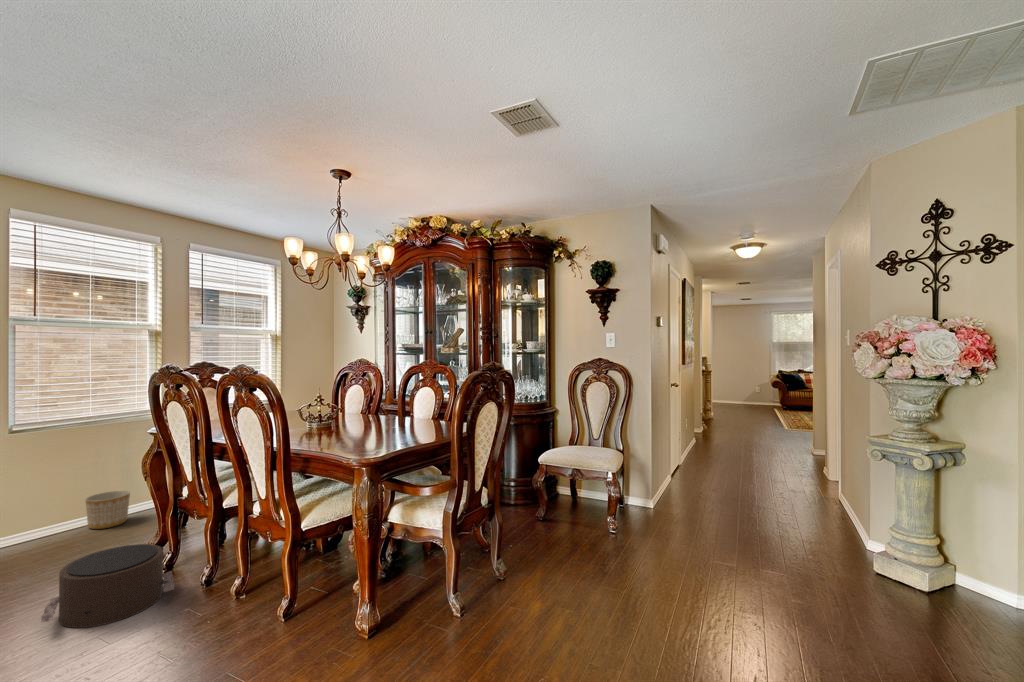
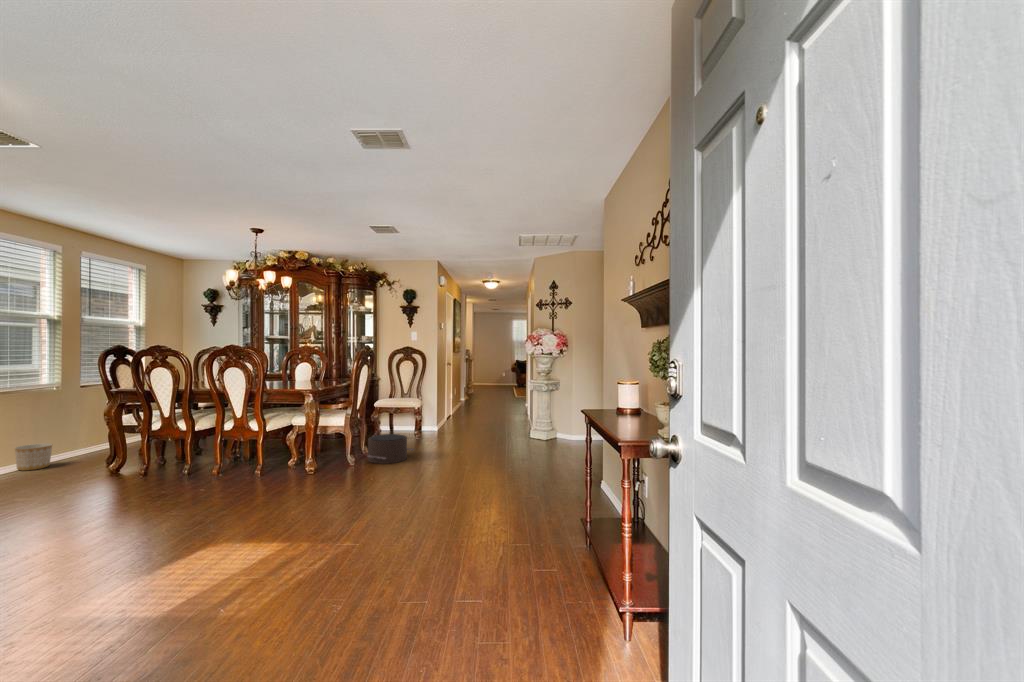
pouf: present [41,544,175,628] -> present [367,434,414,464]

